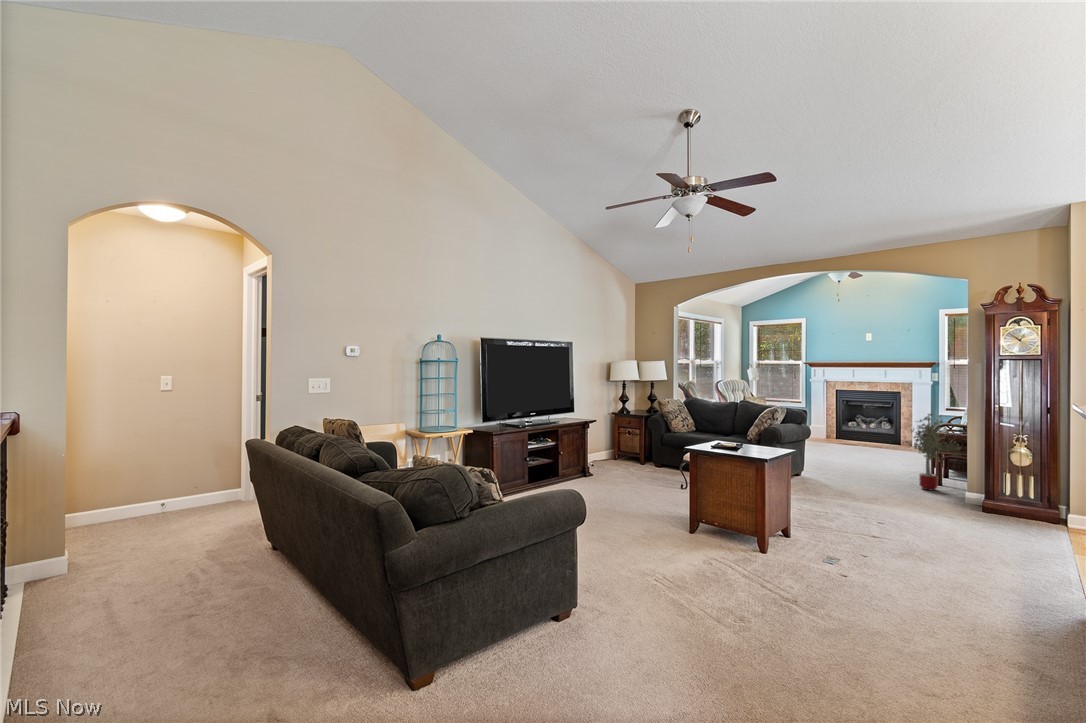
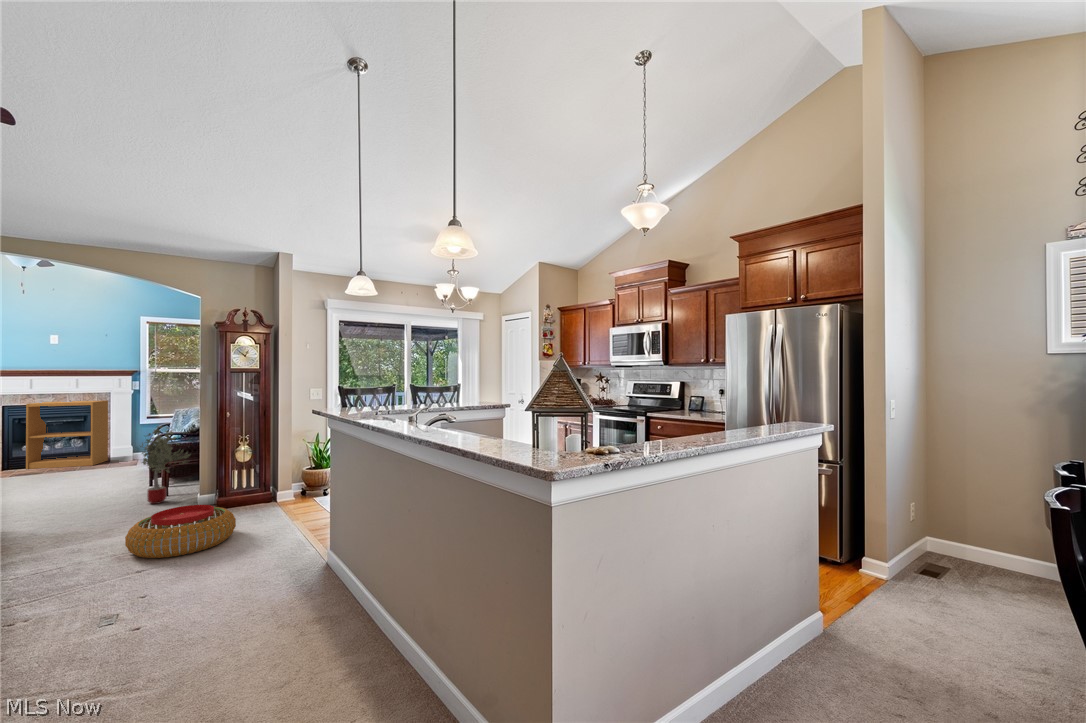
bookshelf: none [849,388,910,448] -> present [26,400,108,469]
pouf: none [876,491,987,541] -> present [125,505,236,558]

